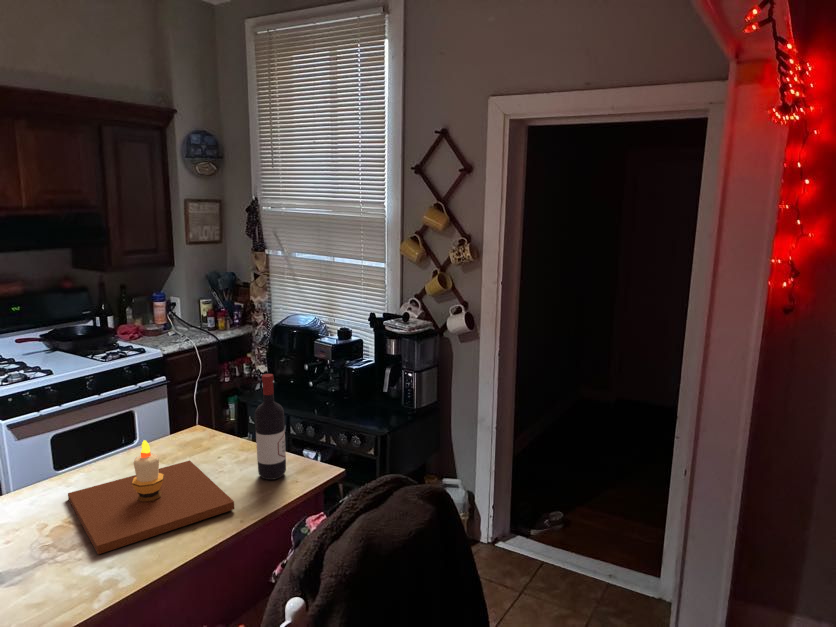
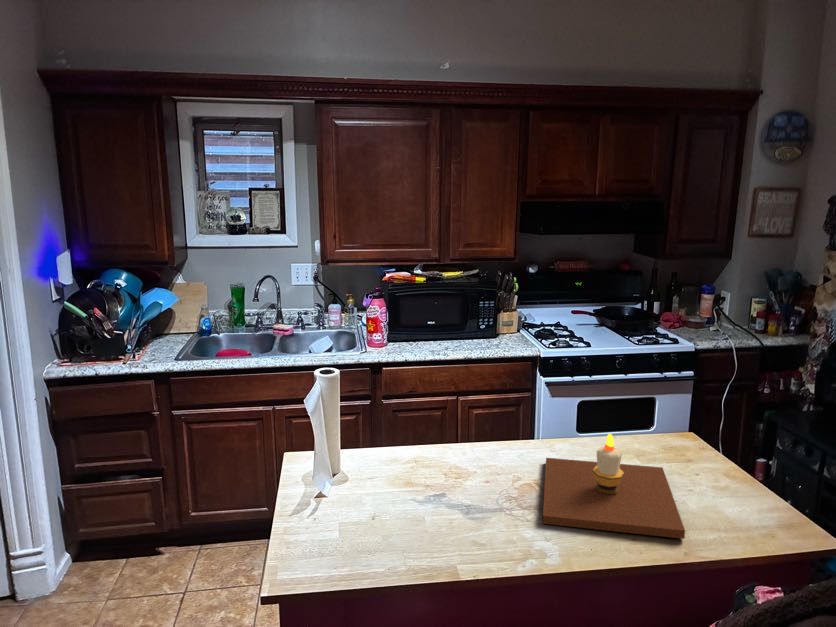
wine bottle: present [255,374,286,480] -> none [731,401,775,526]

